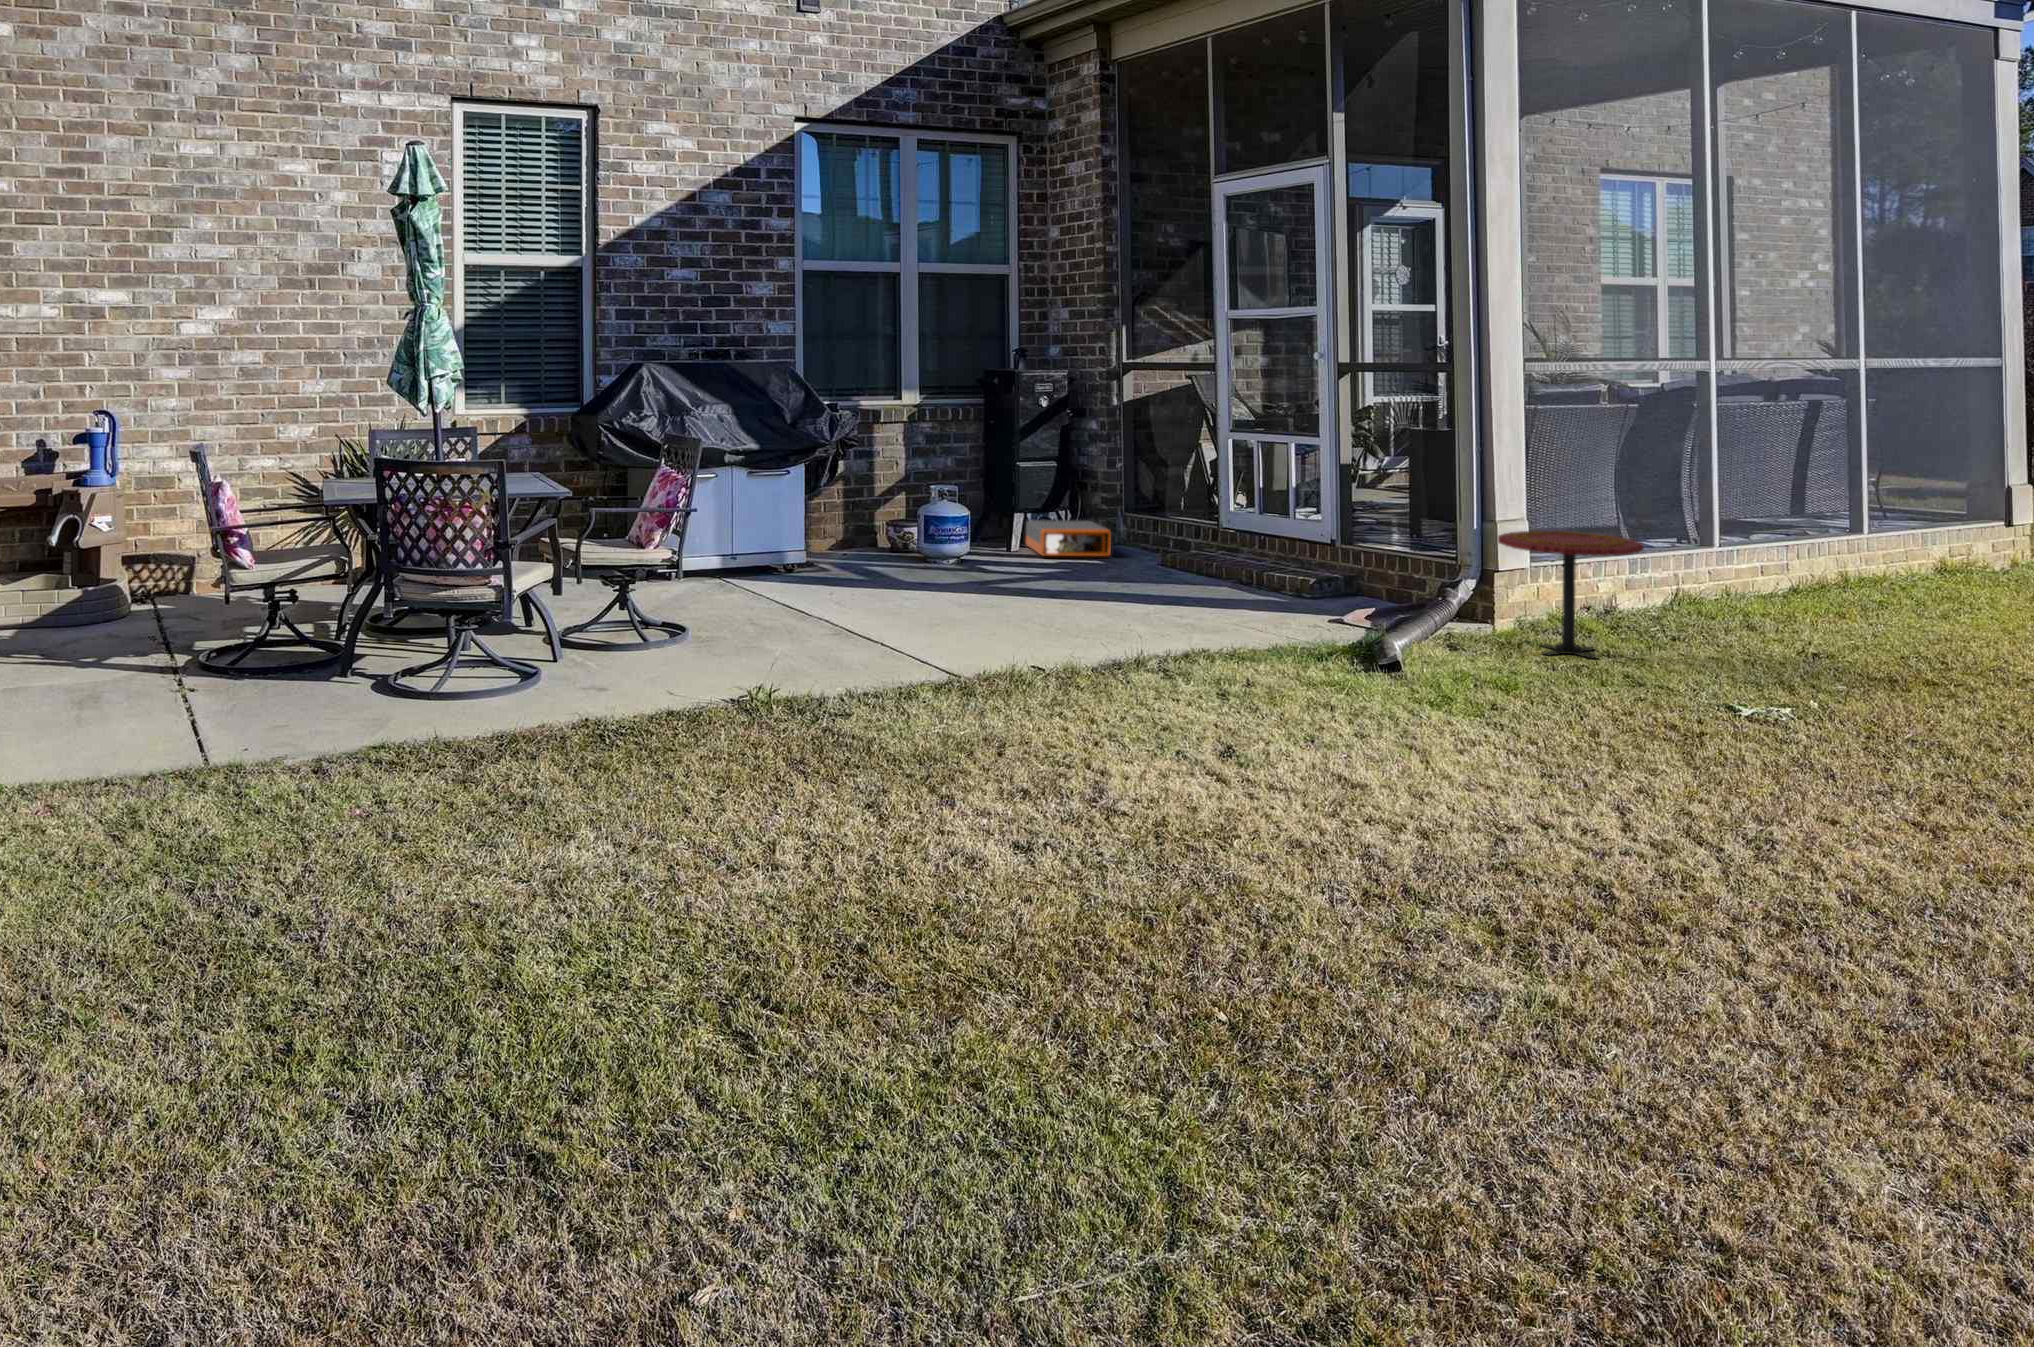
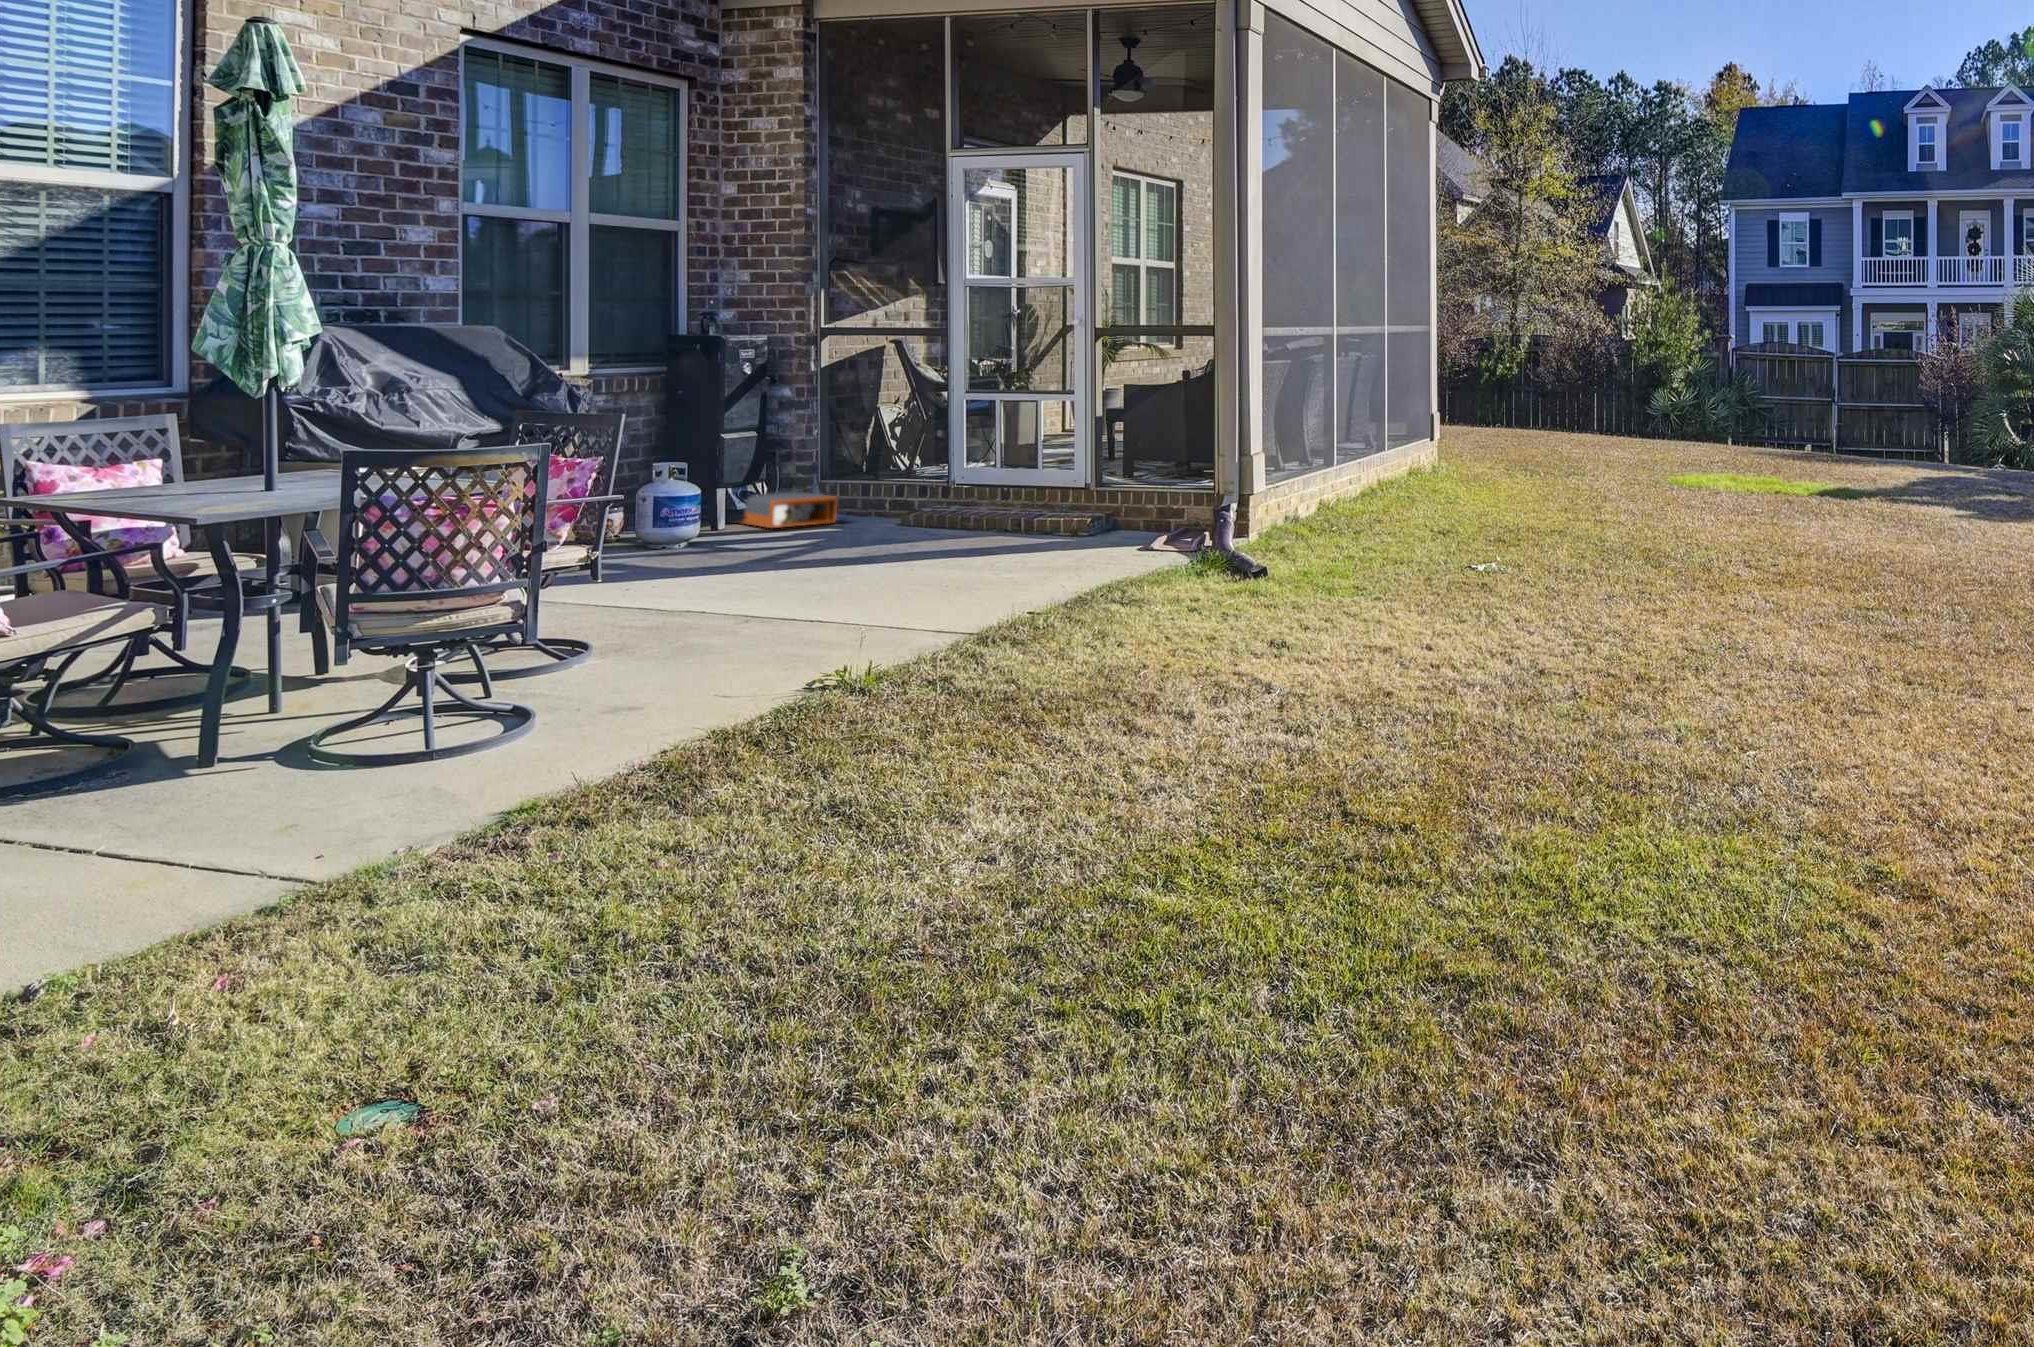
side table: present [1498,531,1644,659] -> none [1278,466,1378,559]

